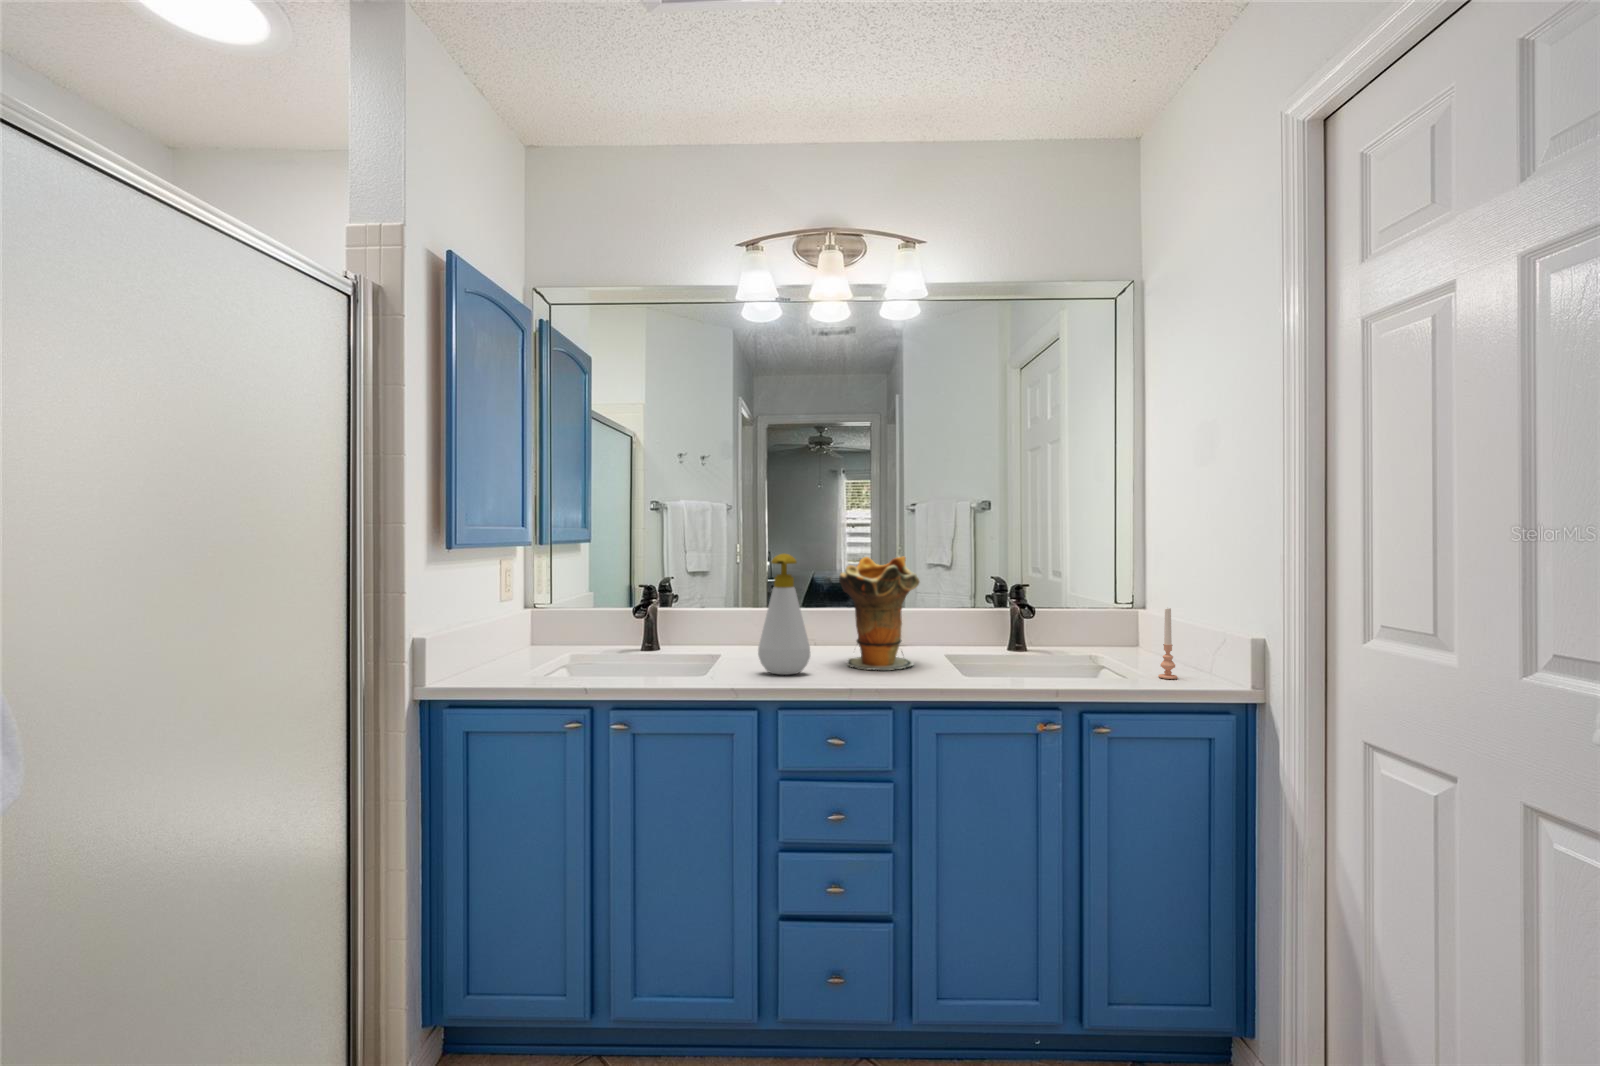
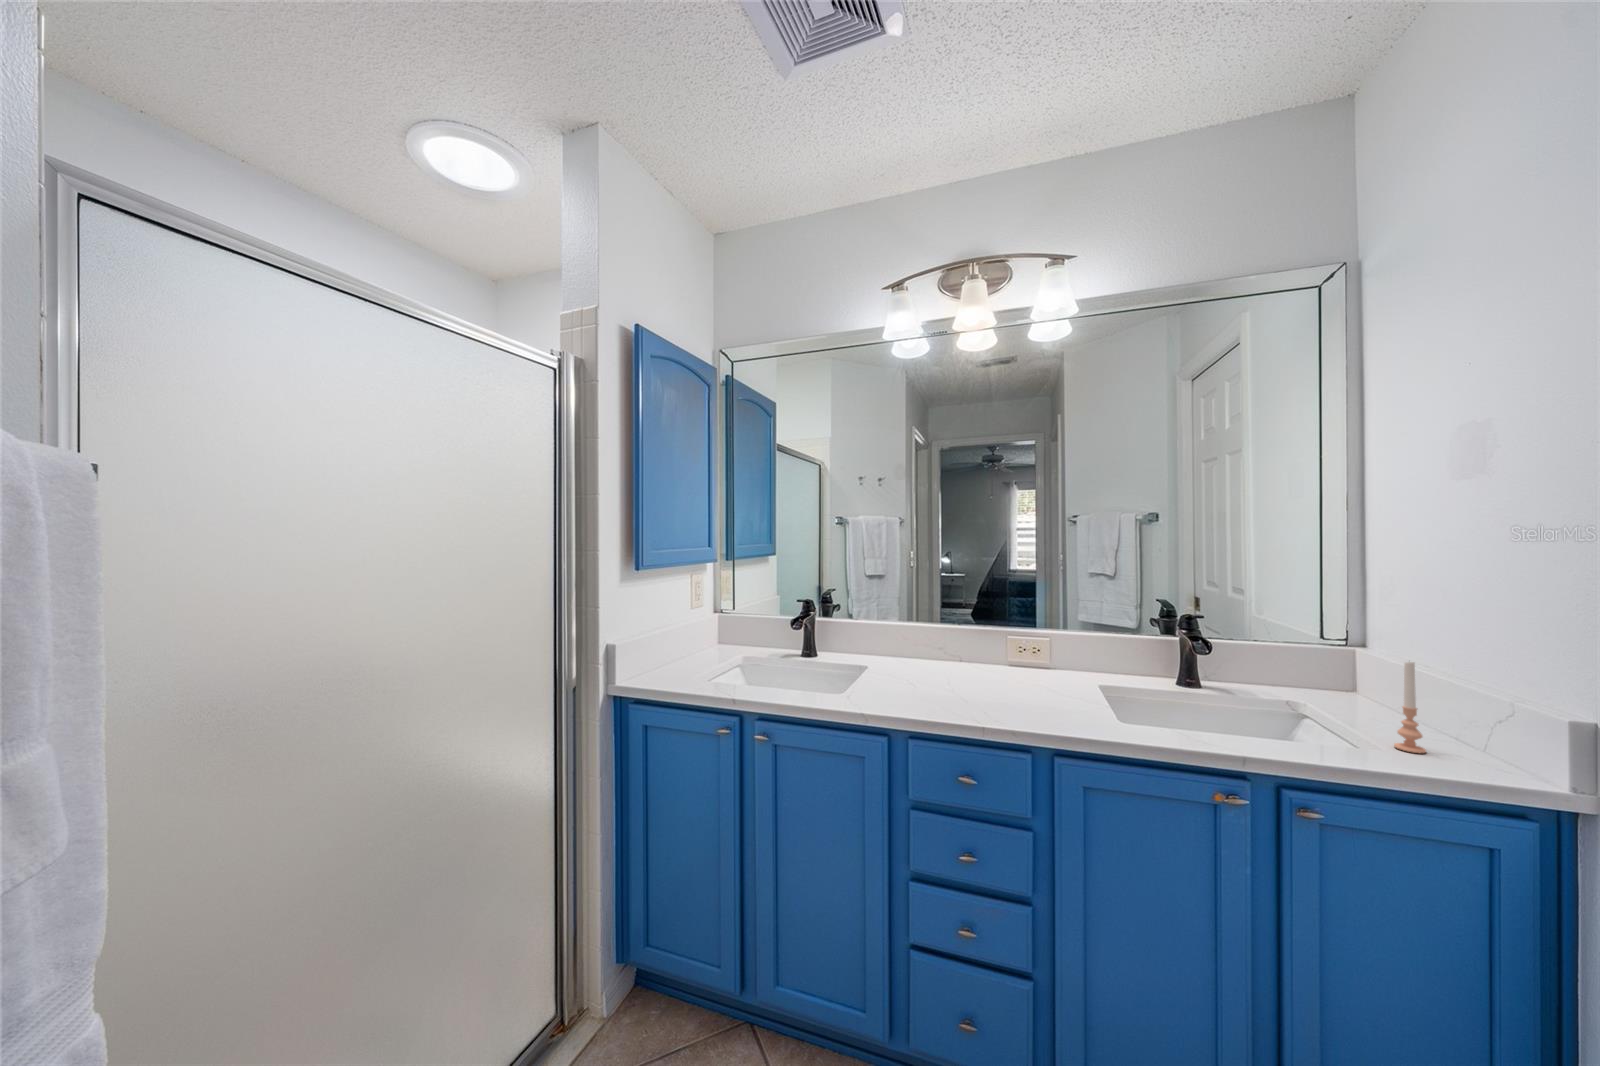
soap bottle: present [758,554,810,675] -> none [894,580,946,700]
decorative vase: present [839,557,919,670] -> none [980,581,1067,703]

